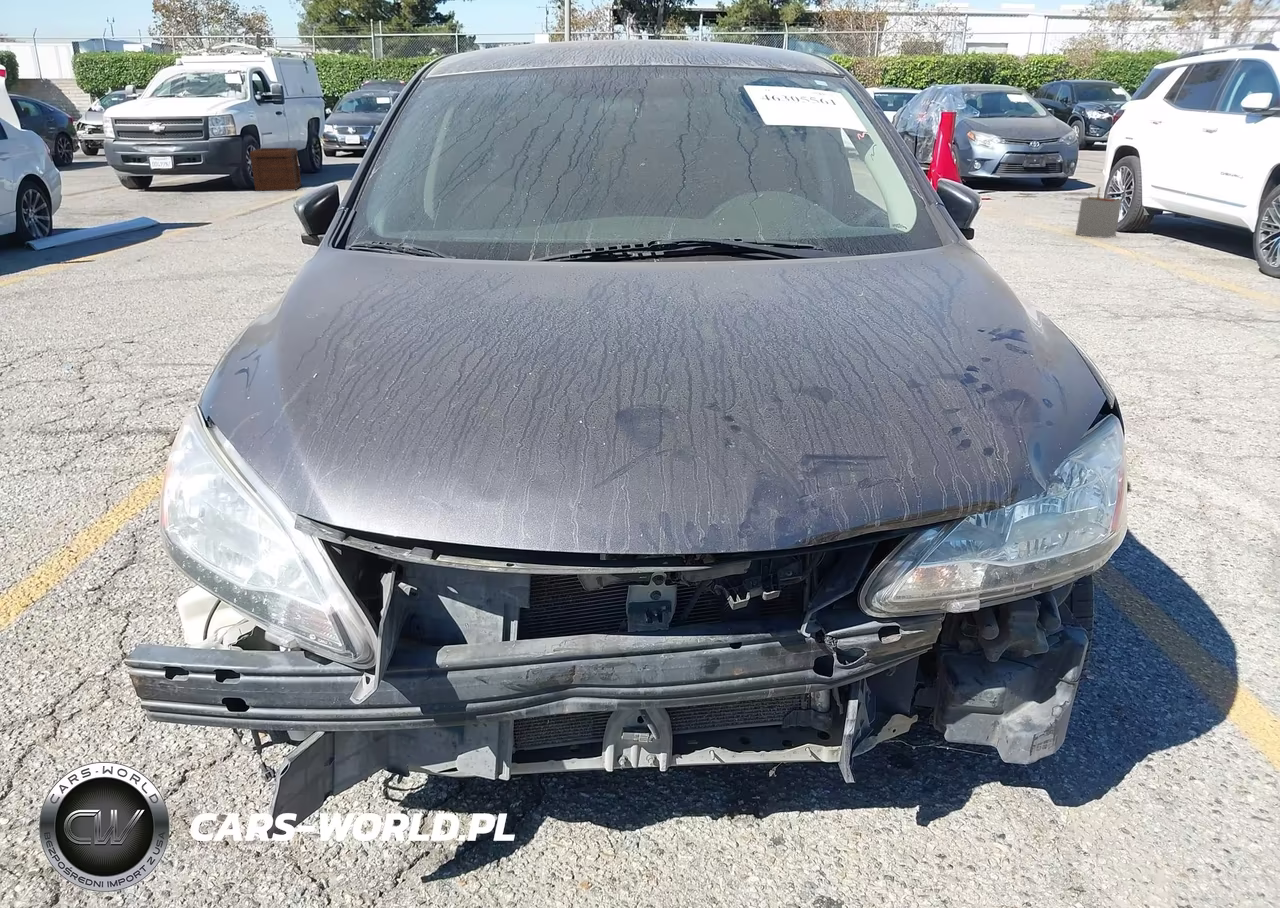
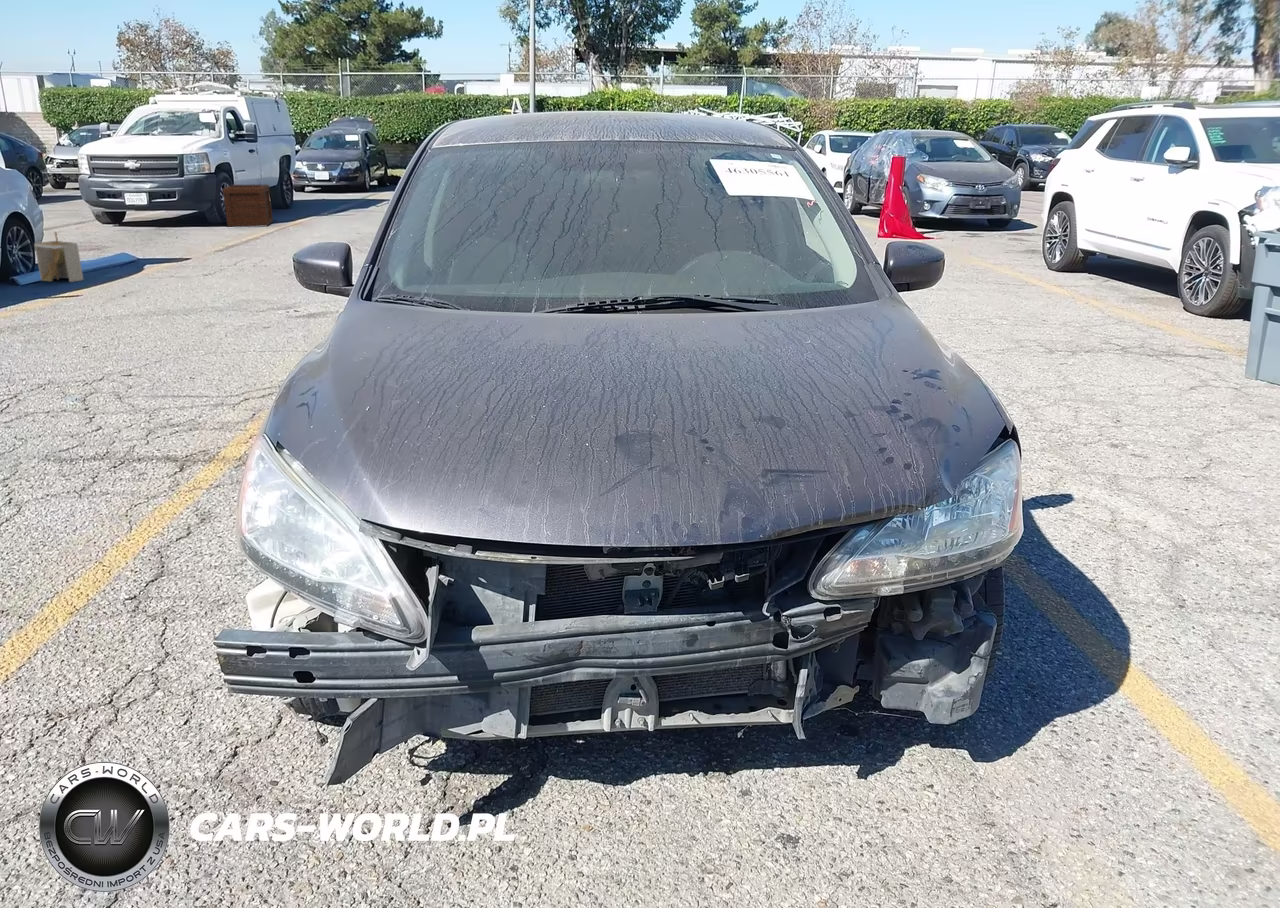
storage bin: present [1076,188,1122,238] -> present [34,232,83,282]

